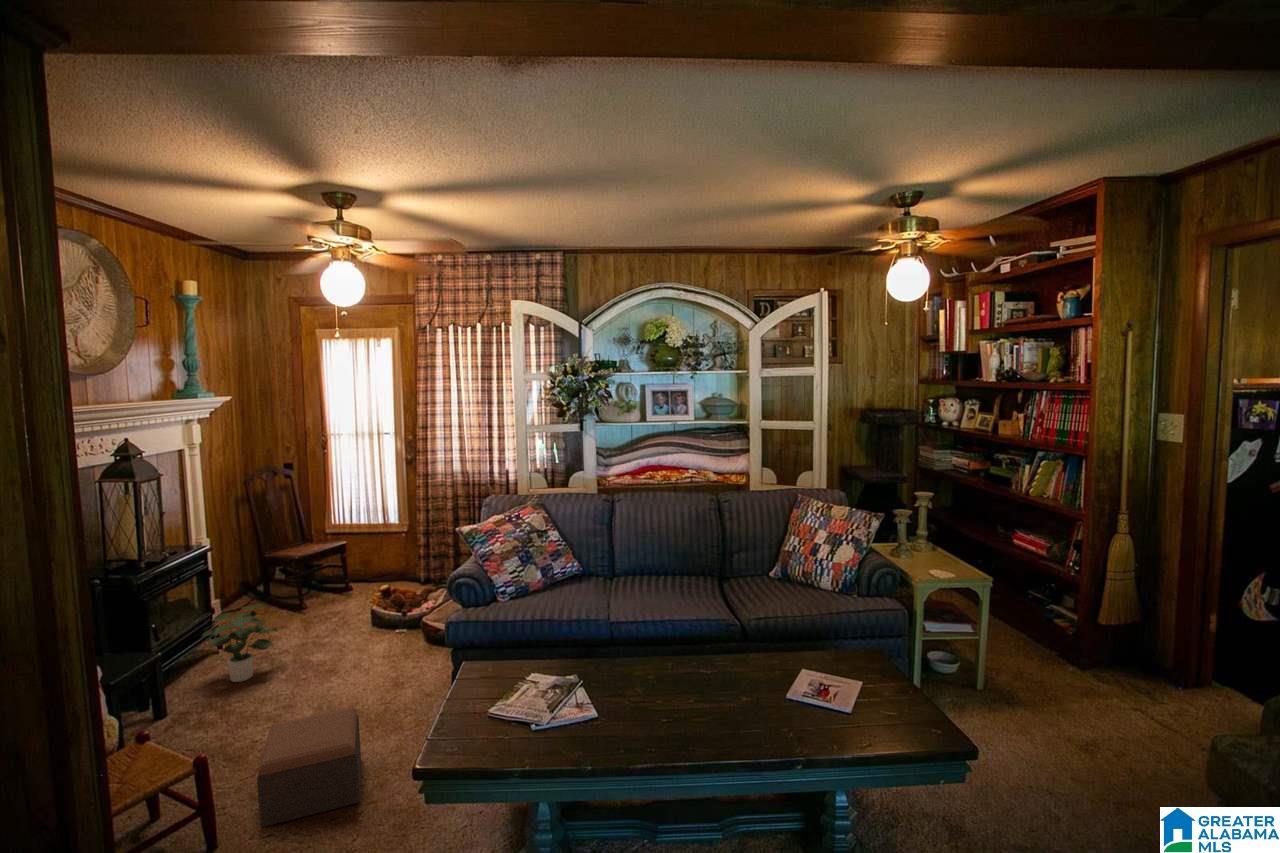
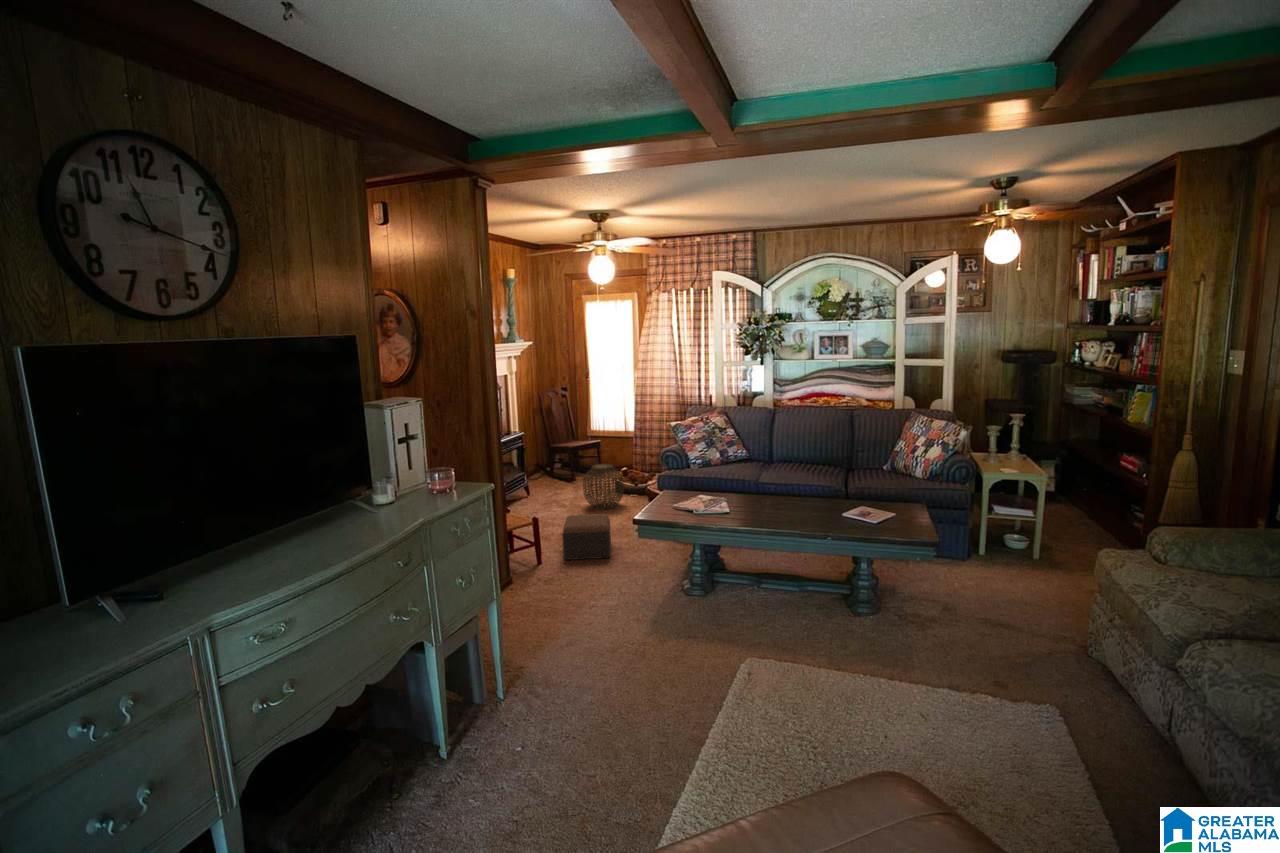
woven basket: none [309,593,383,673] -> present [583,464,624,510]
potted plant: present [202,605,278,682] -> none [526,466,566,508]

